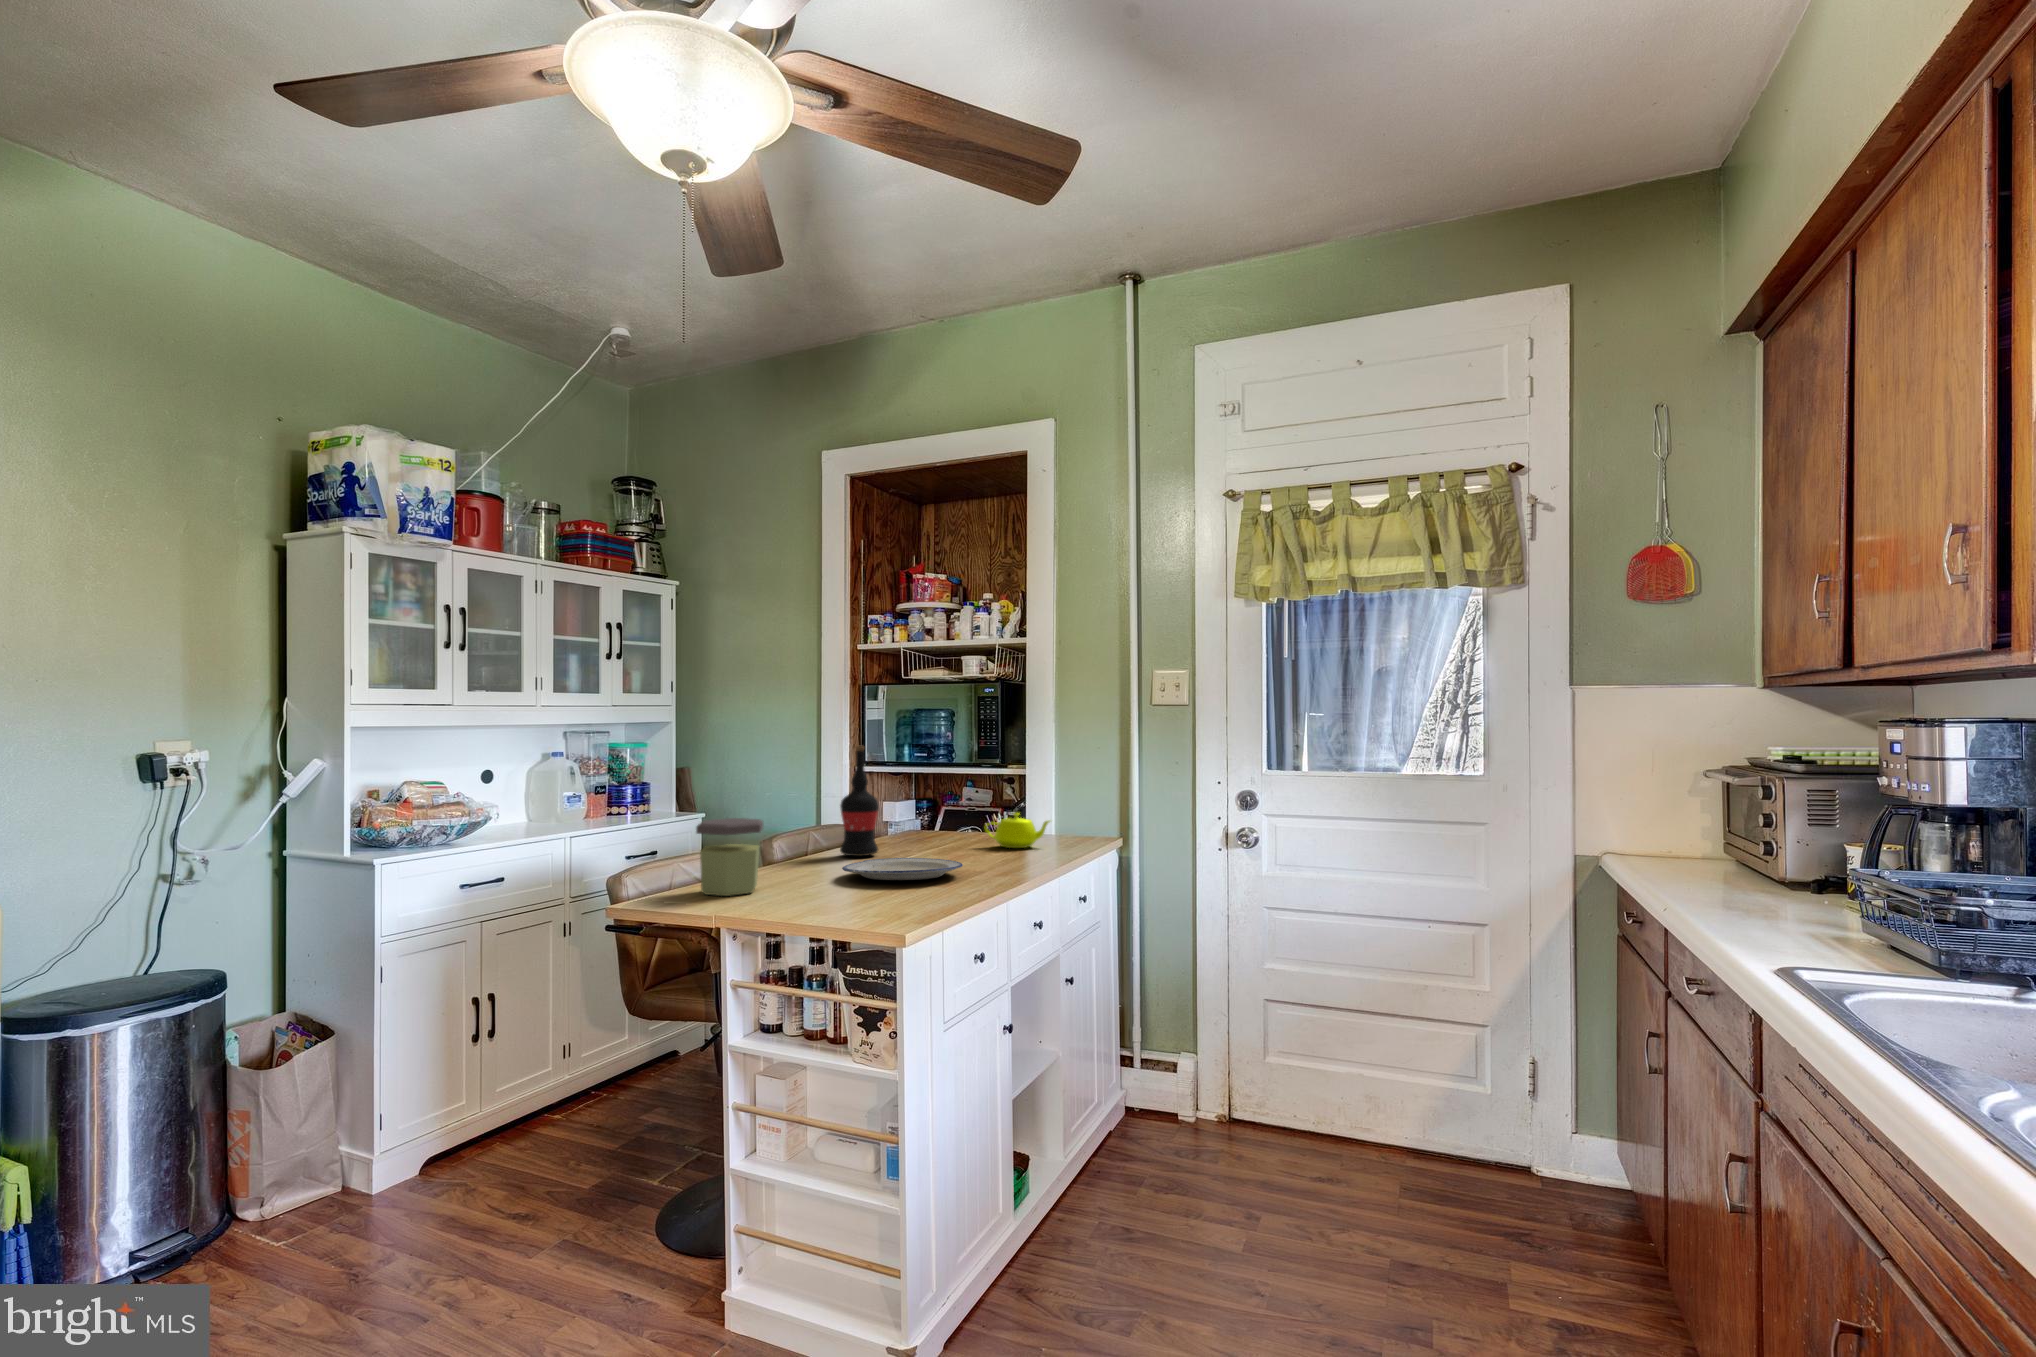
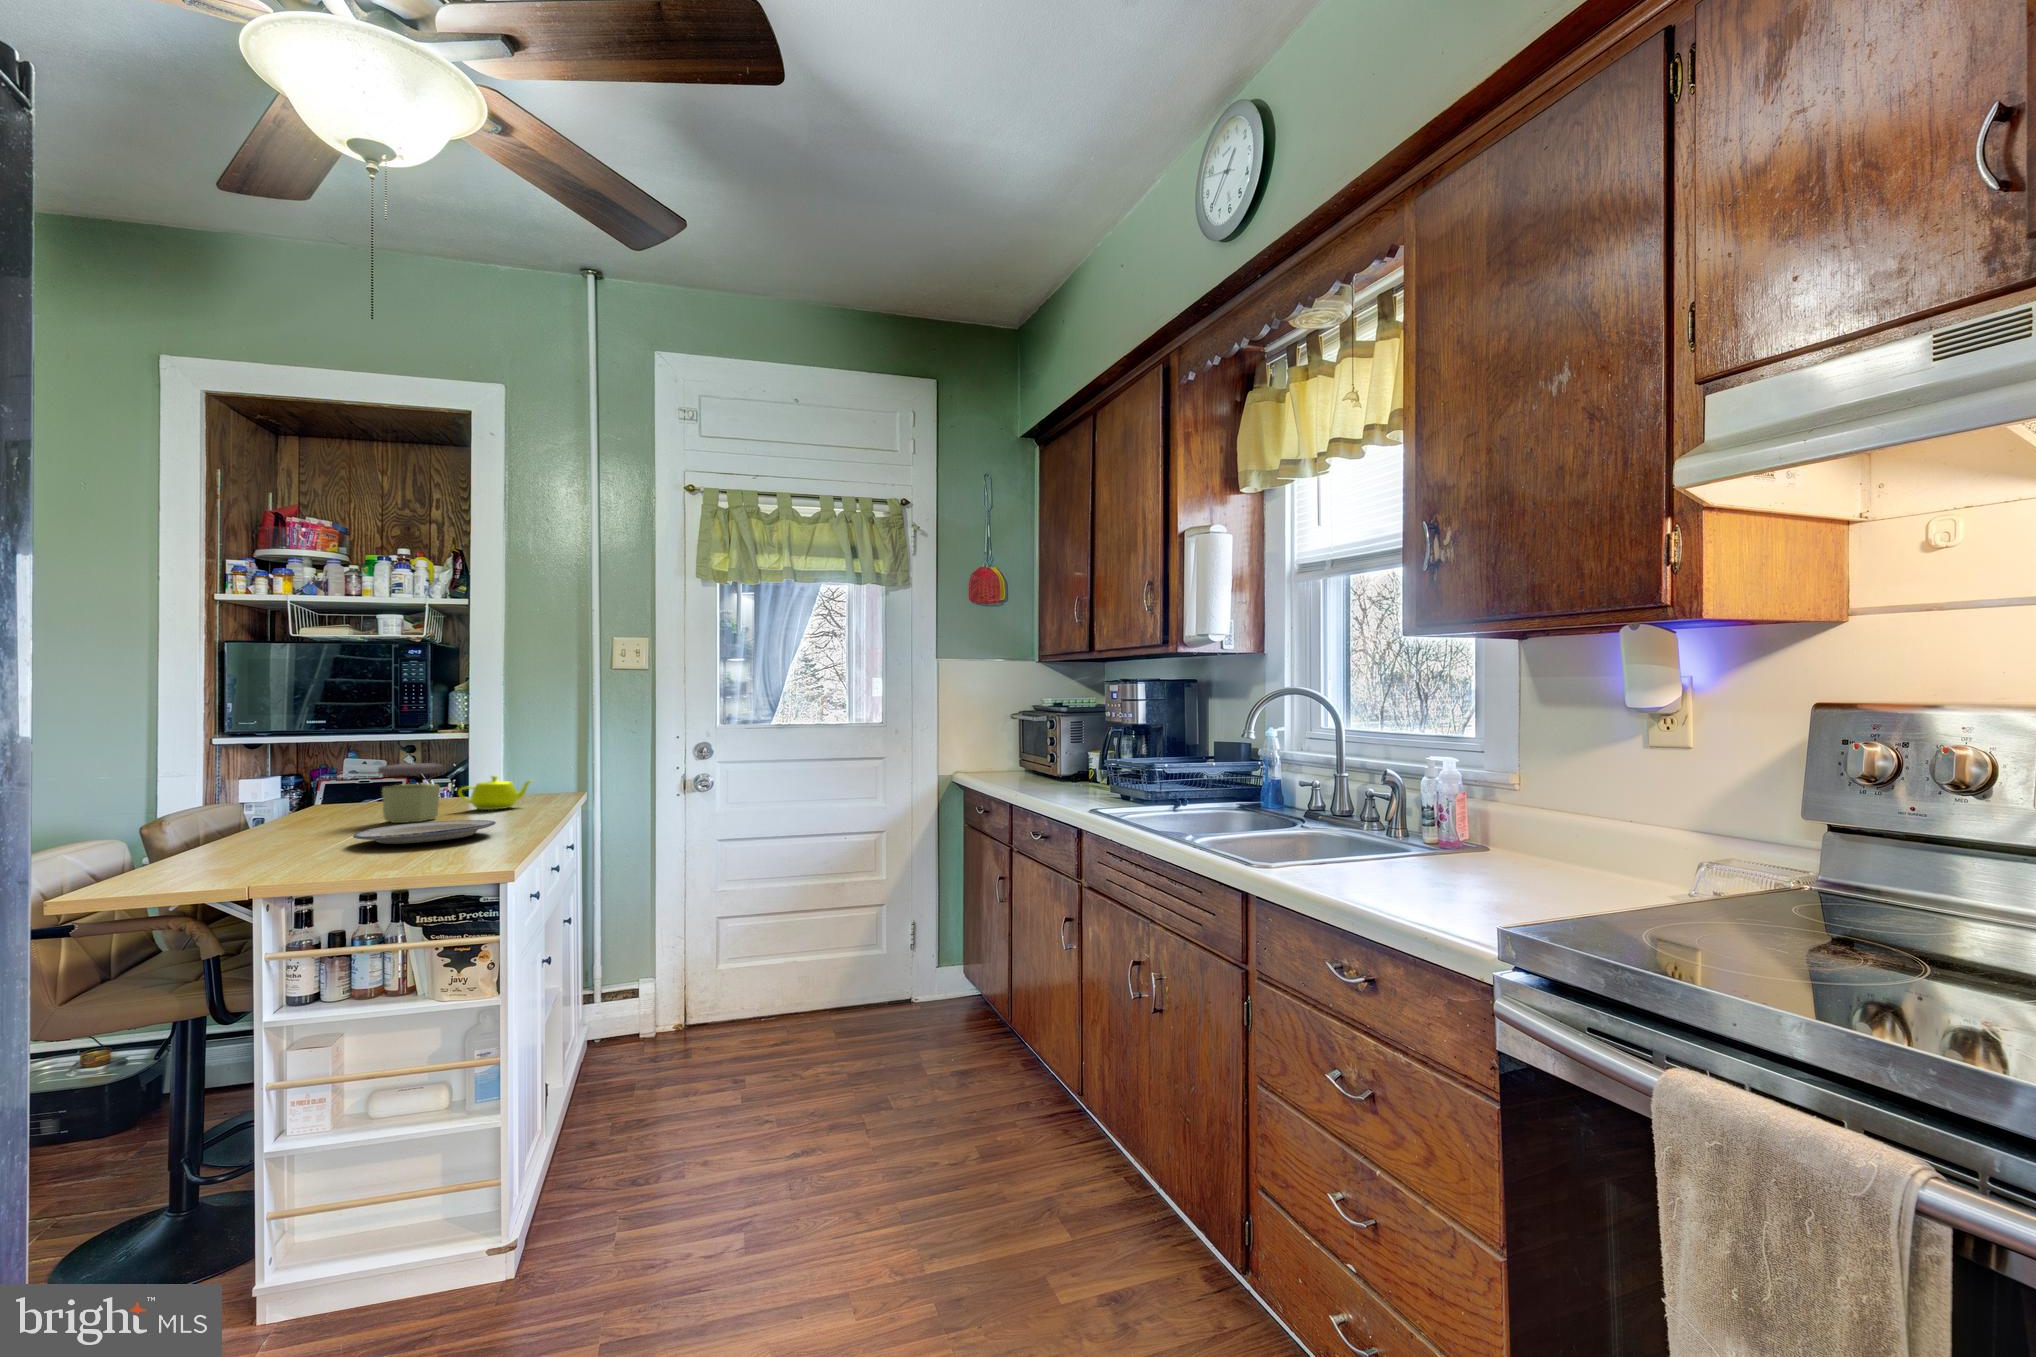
wine bottle: present [840,746,879,856] -> none [294,712,347,832]
jar: present [696,818,763,896] -> present [378,763,443,823]

